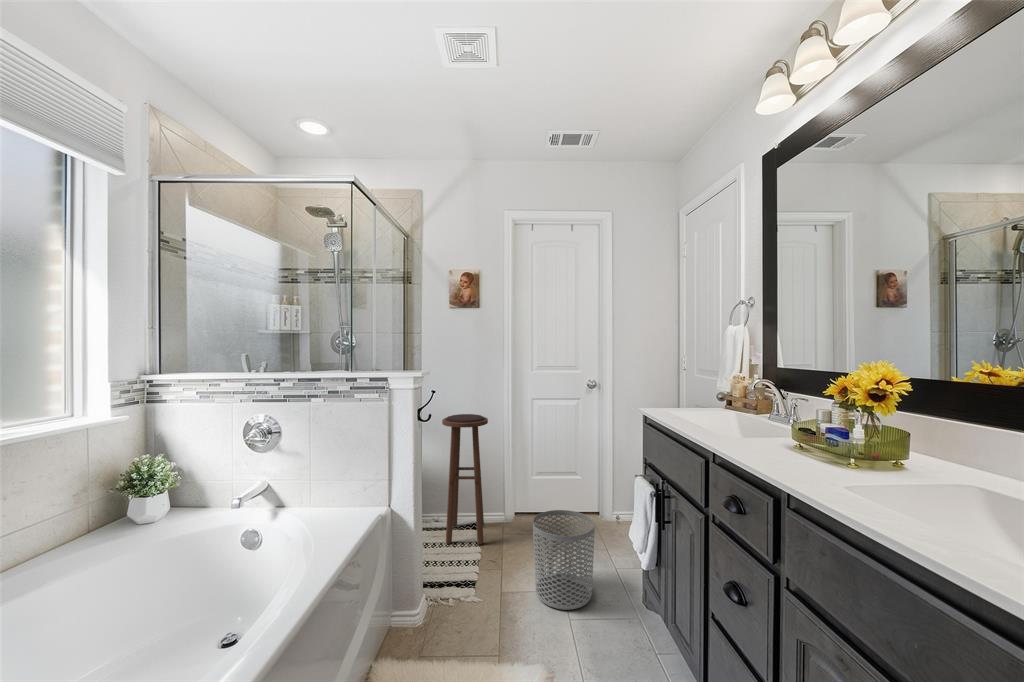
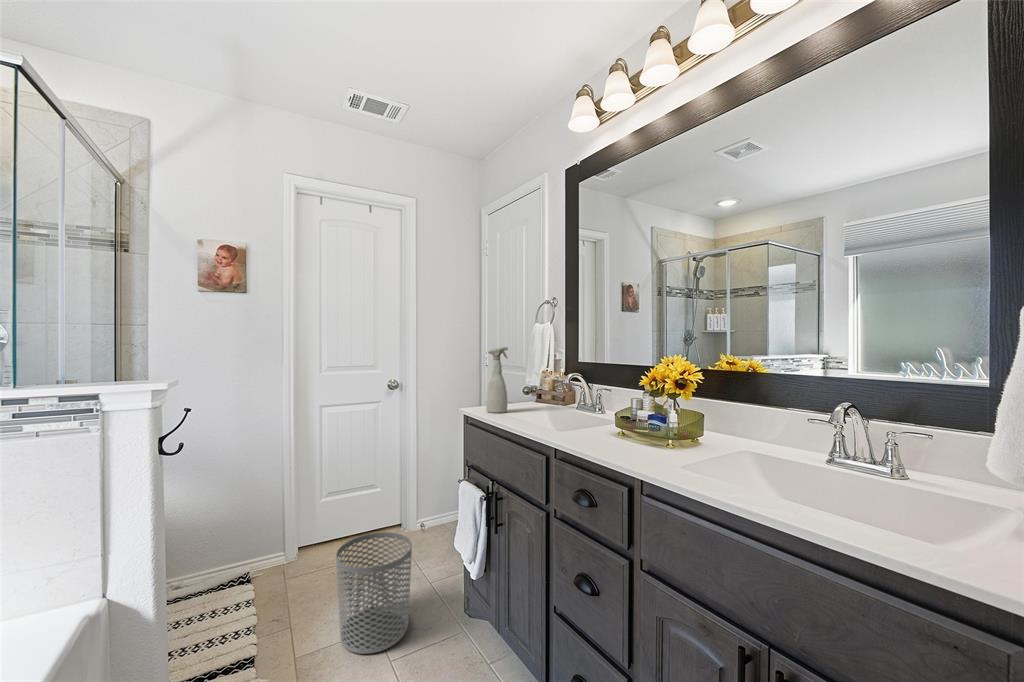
spray bottle: none [665,351,687,416] -> present [486,347,508,413]
stool: present [442,414,488,545] -> none [189,433,262,616]

